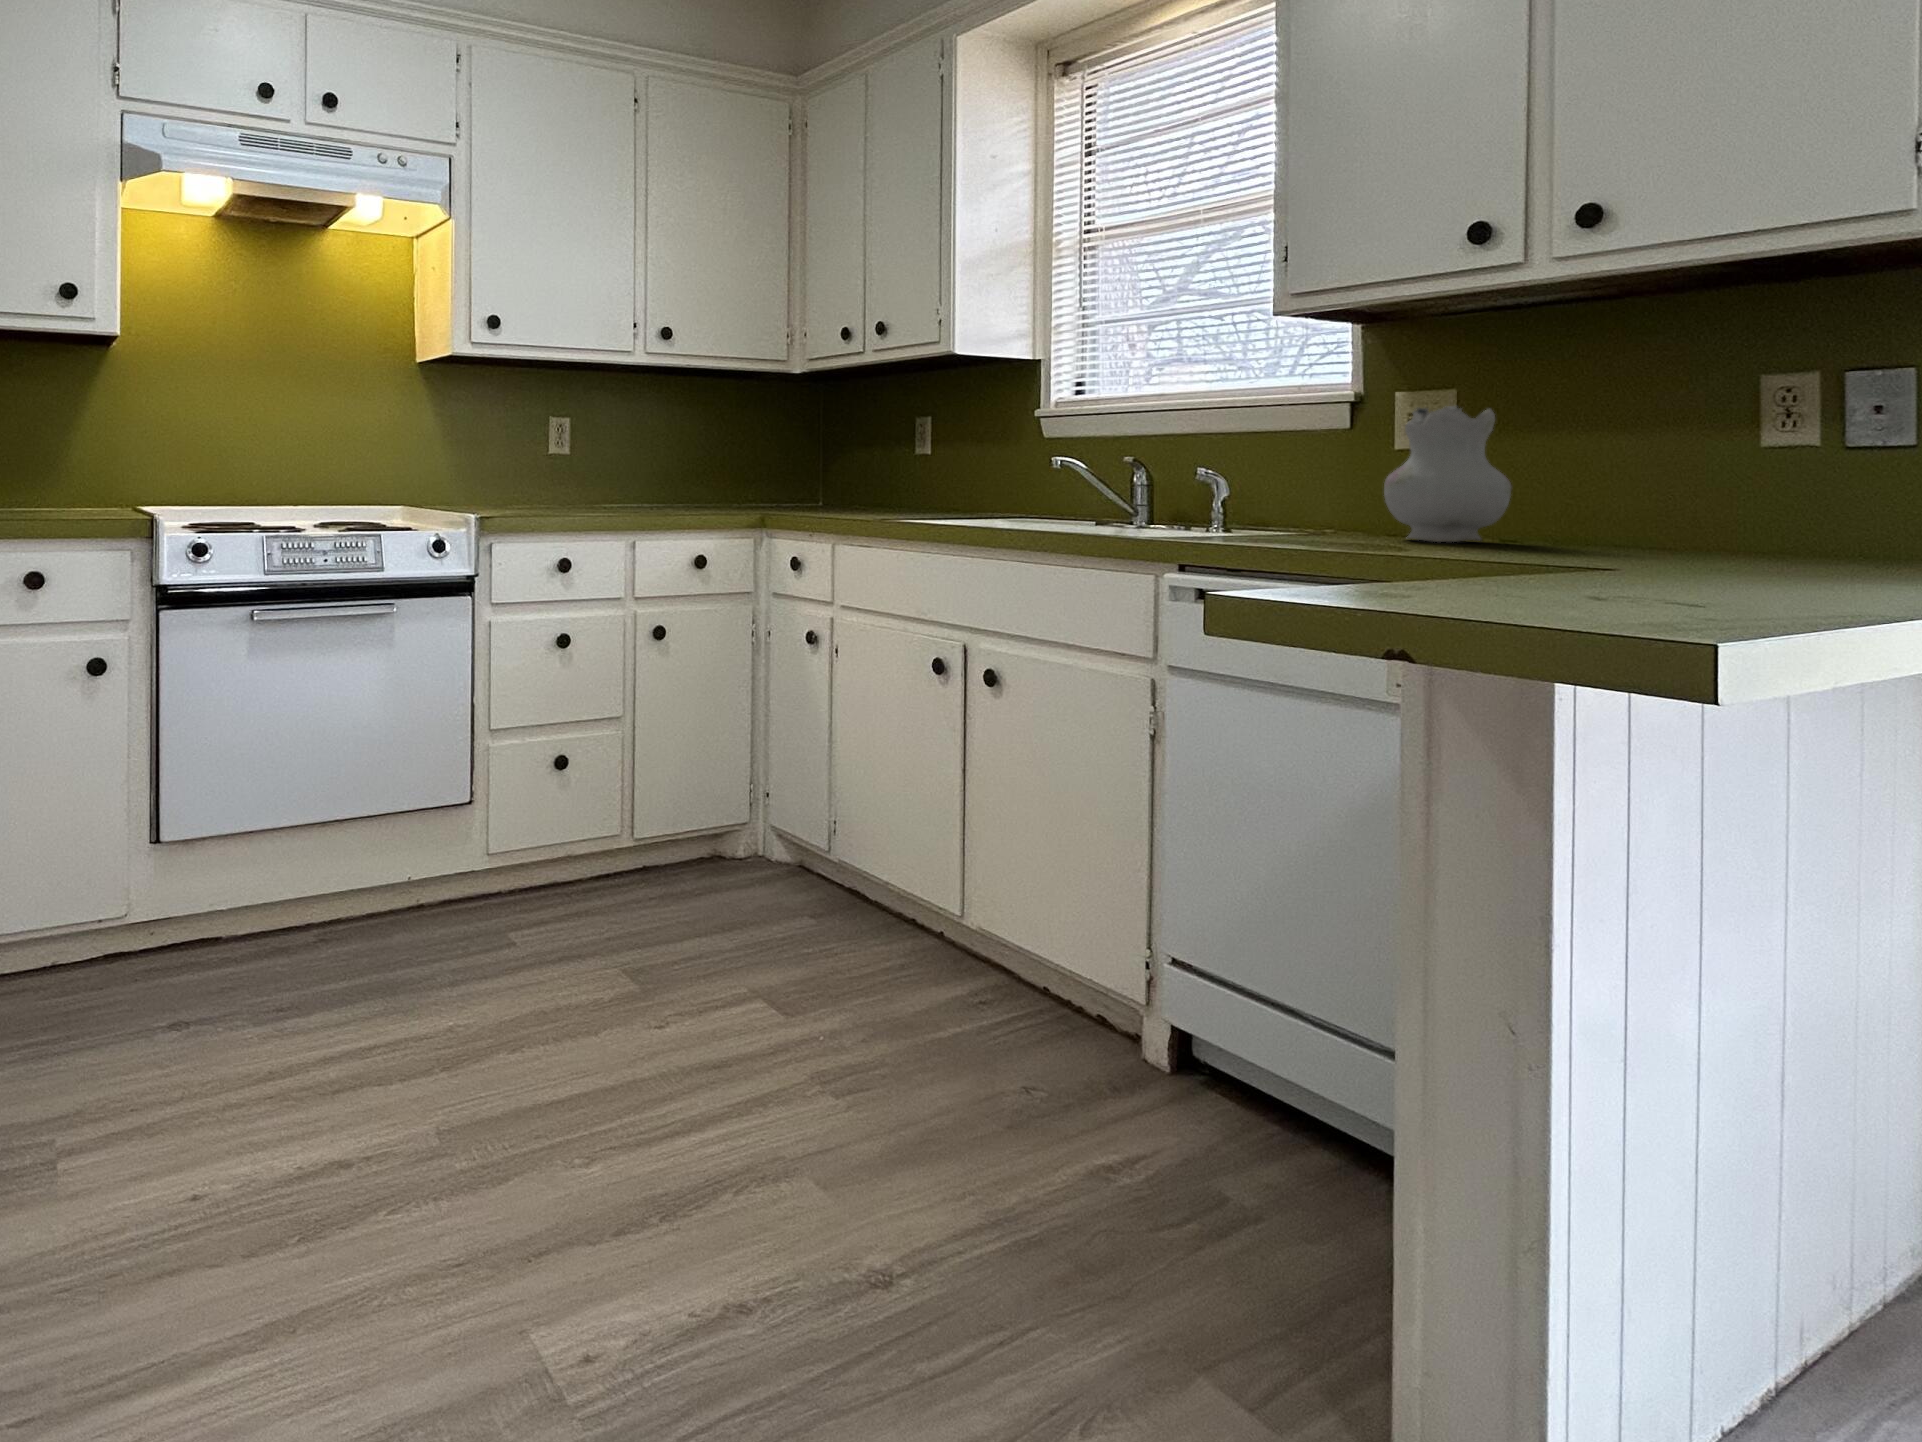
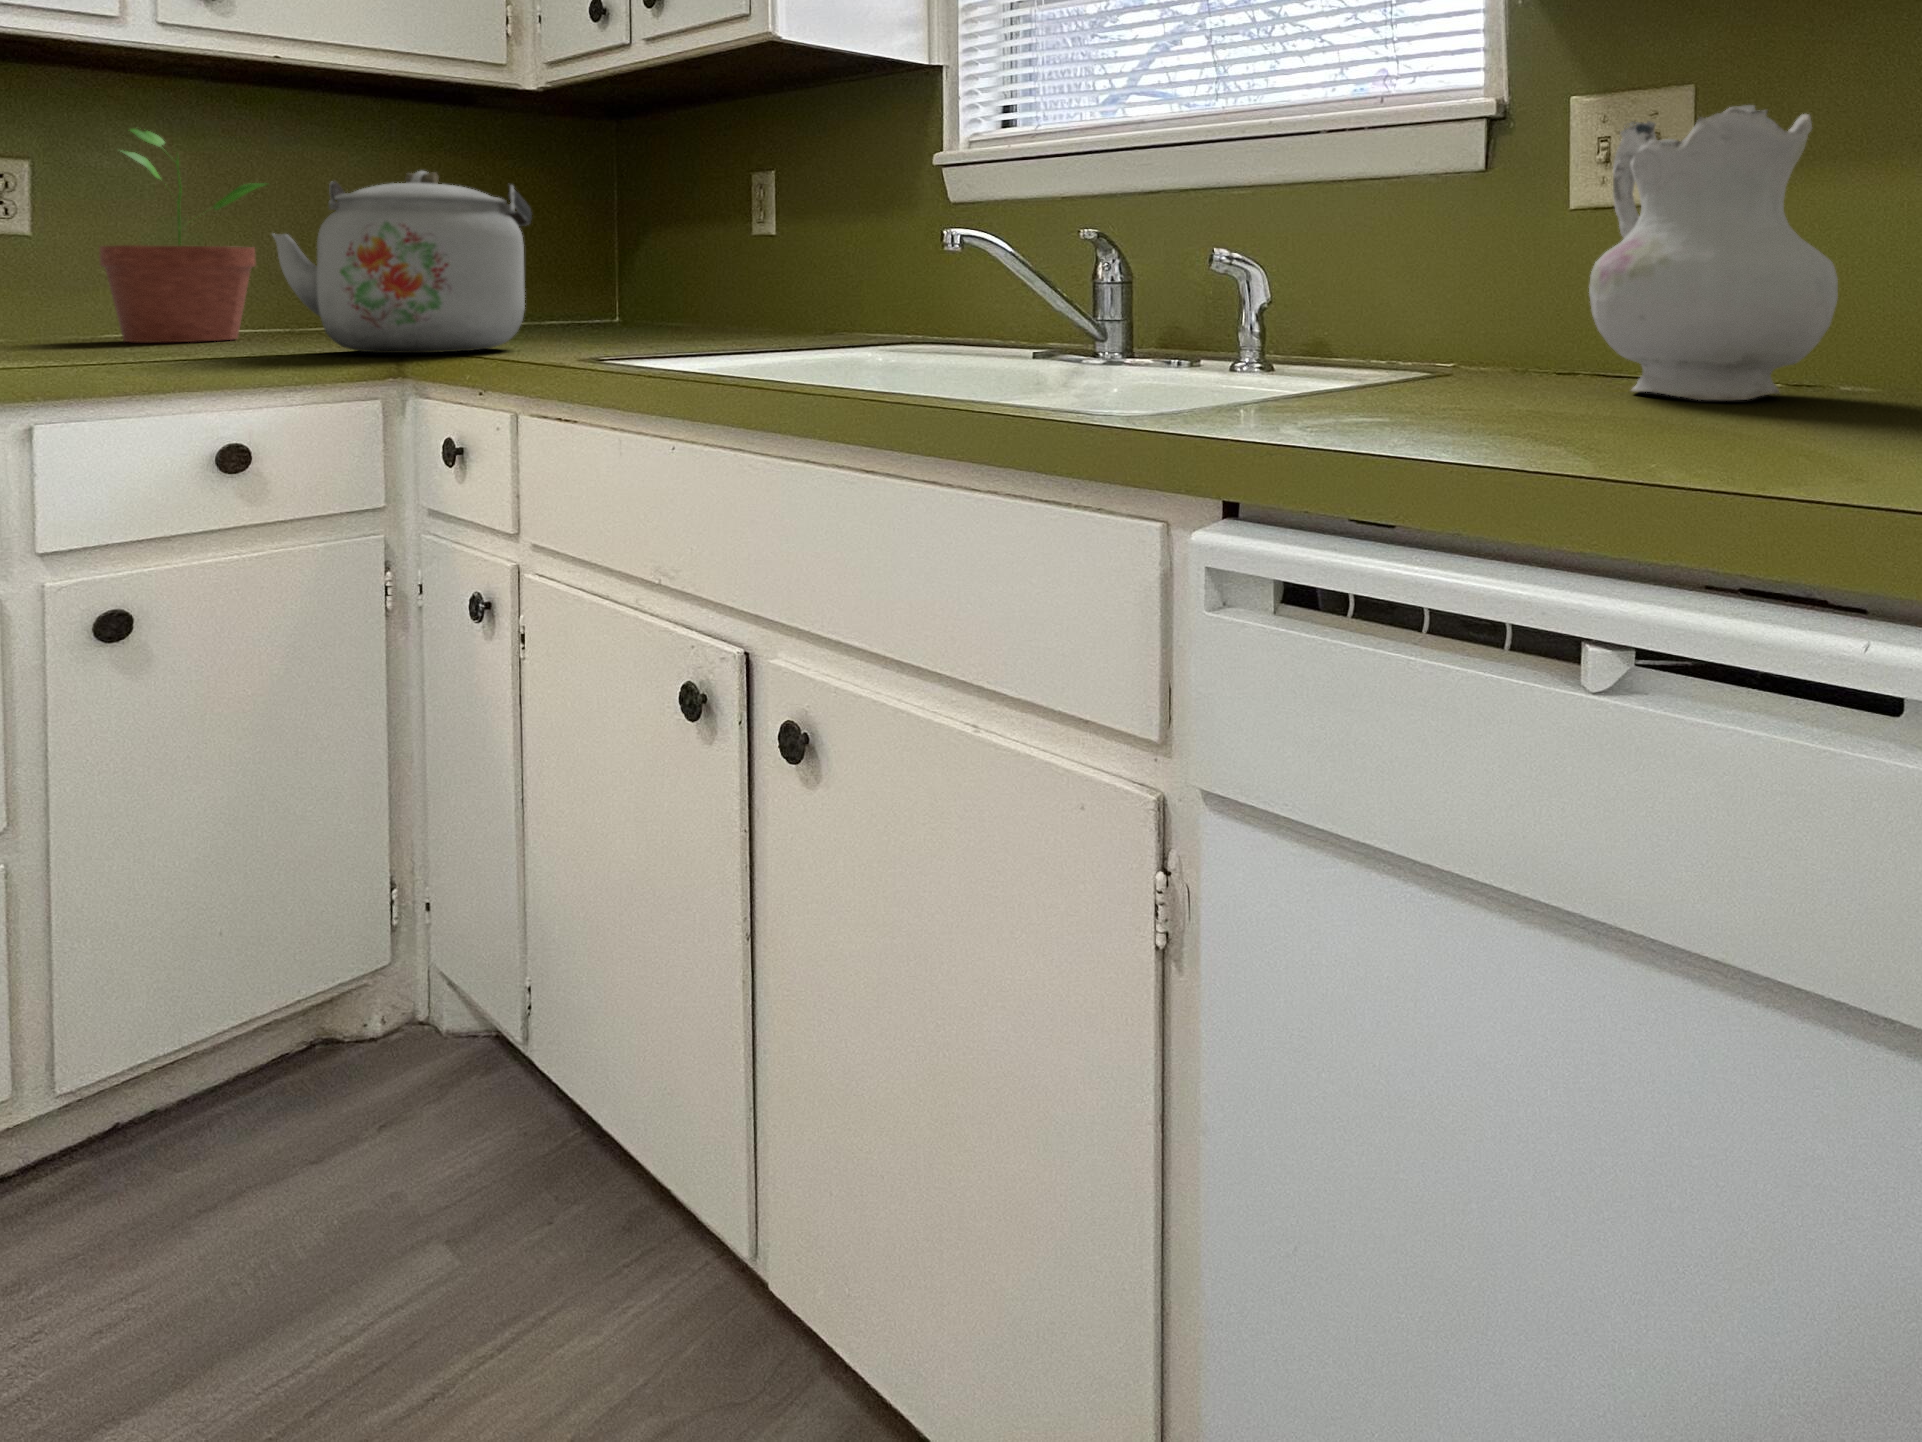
potted plant: none [597,397,671,507] -> present [99,129,266,342]
kettle: none [705,423,817,513] -> present [273,171,532,353]

